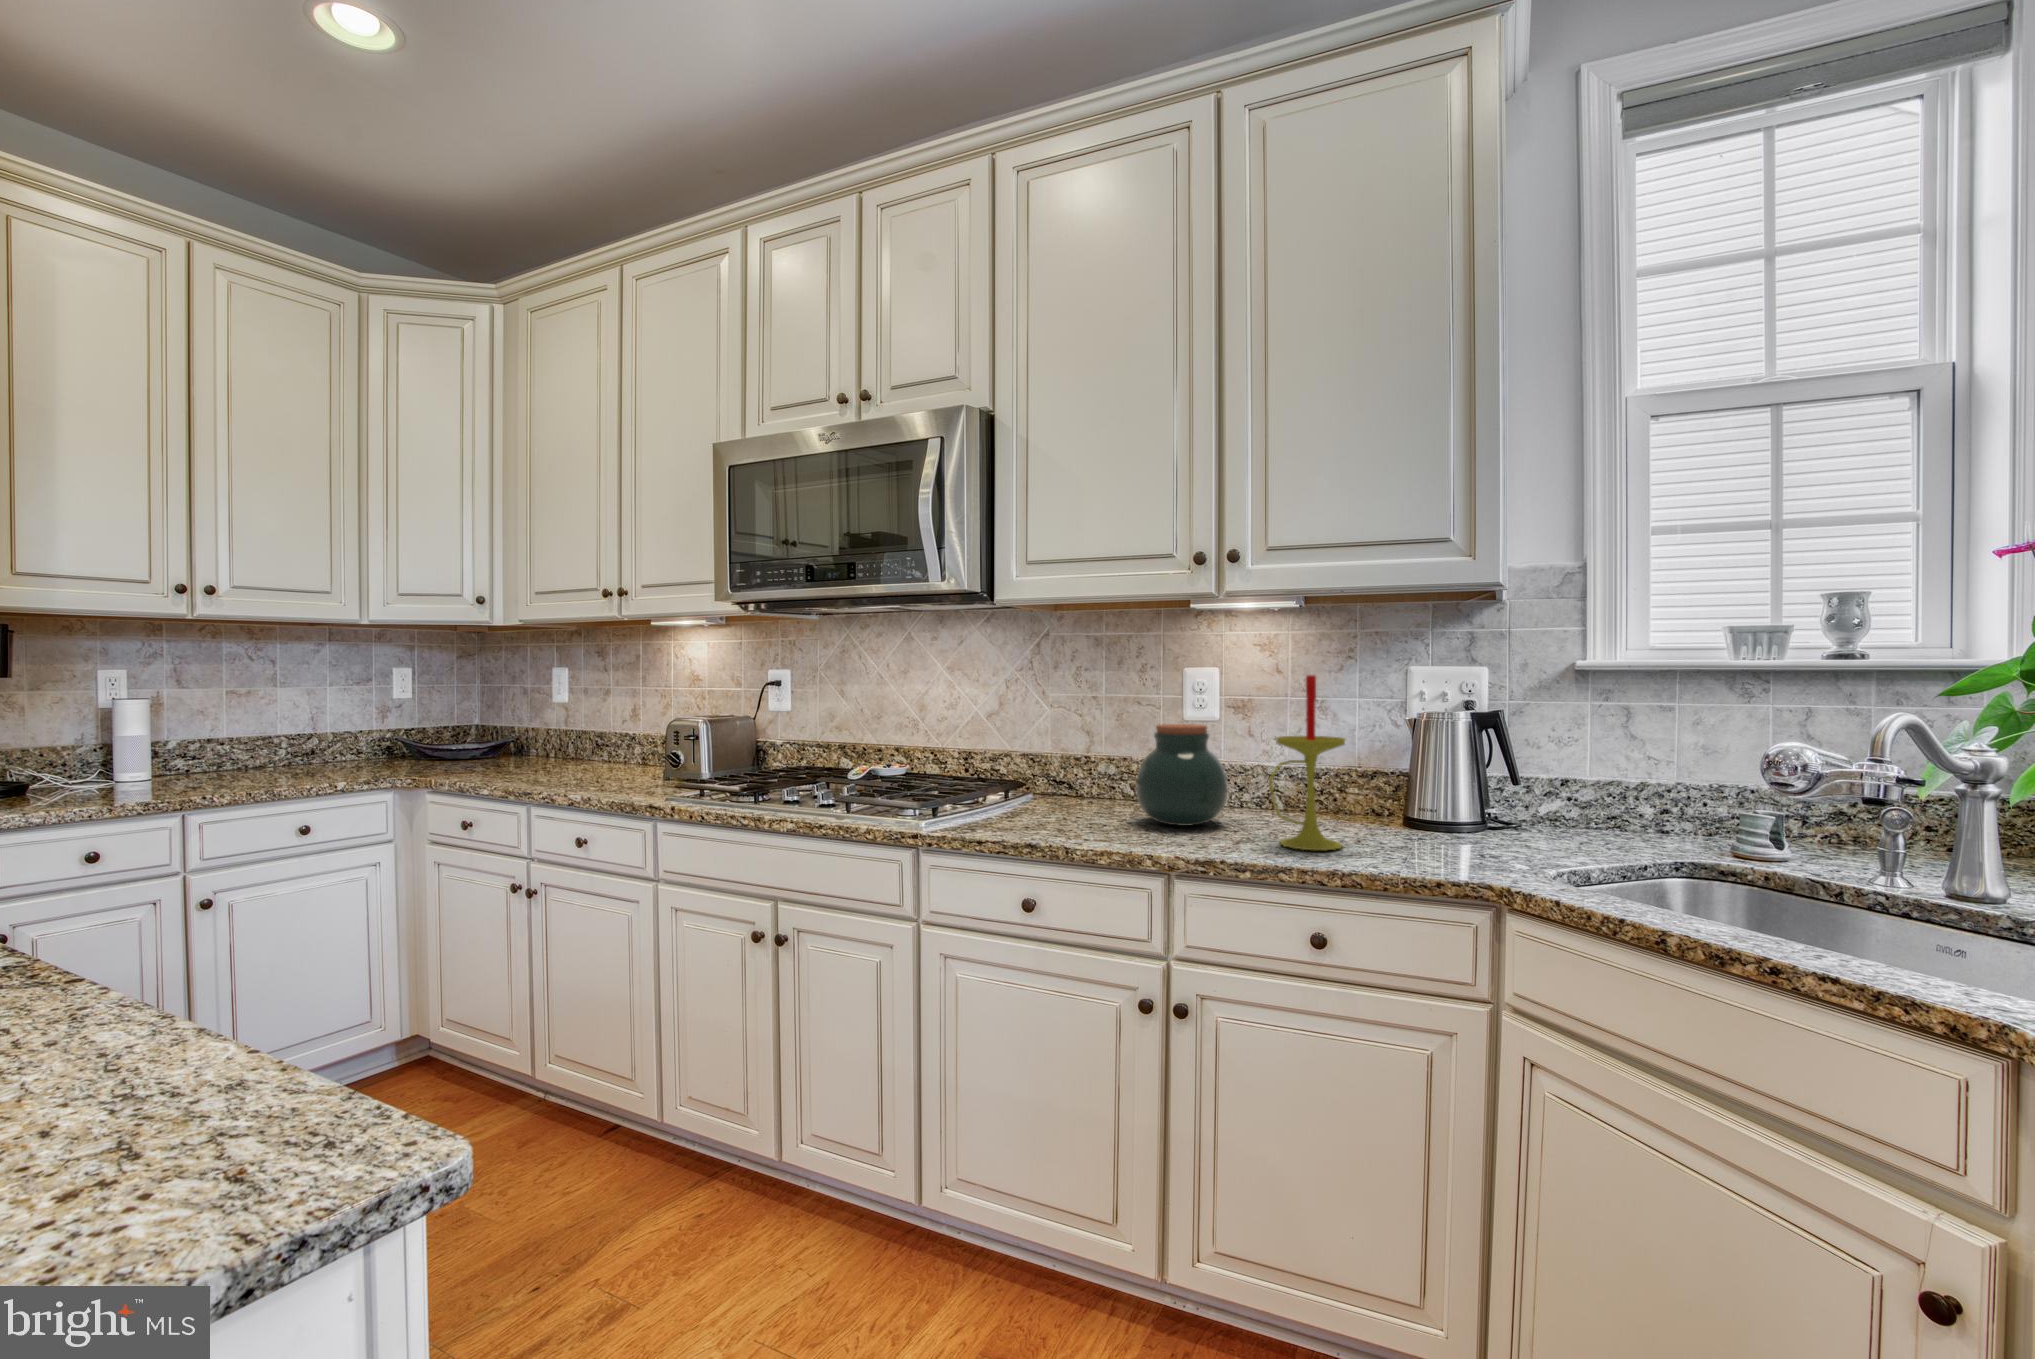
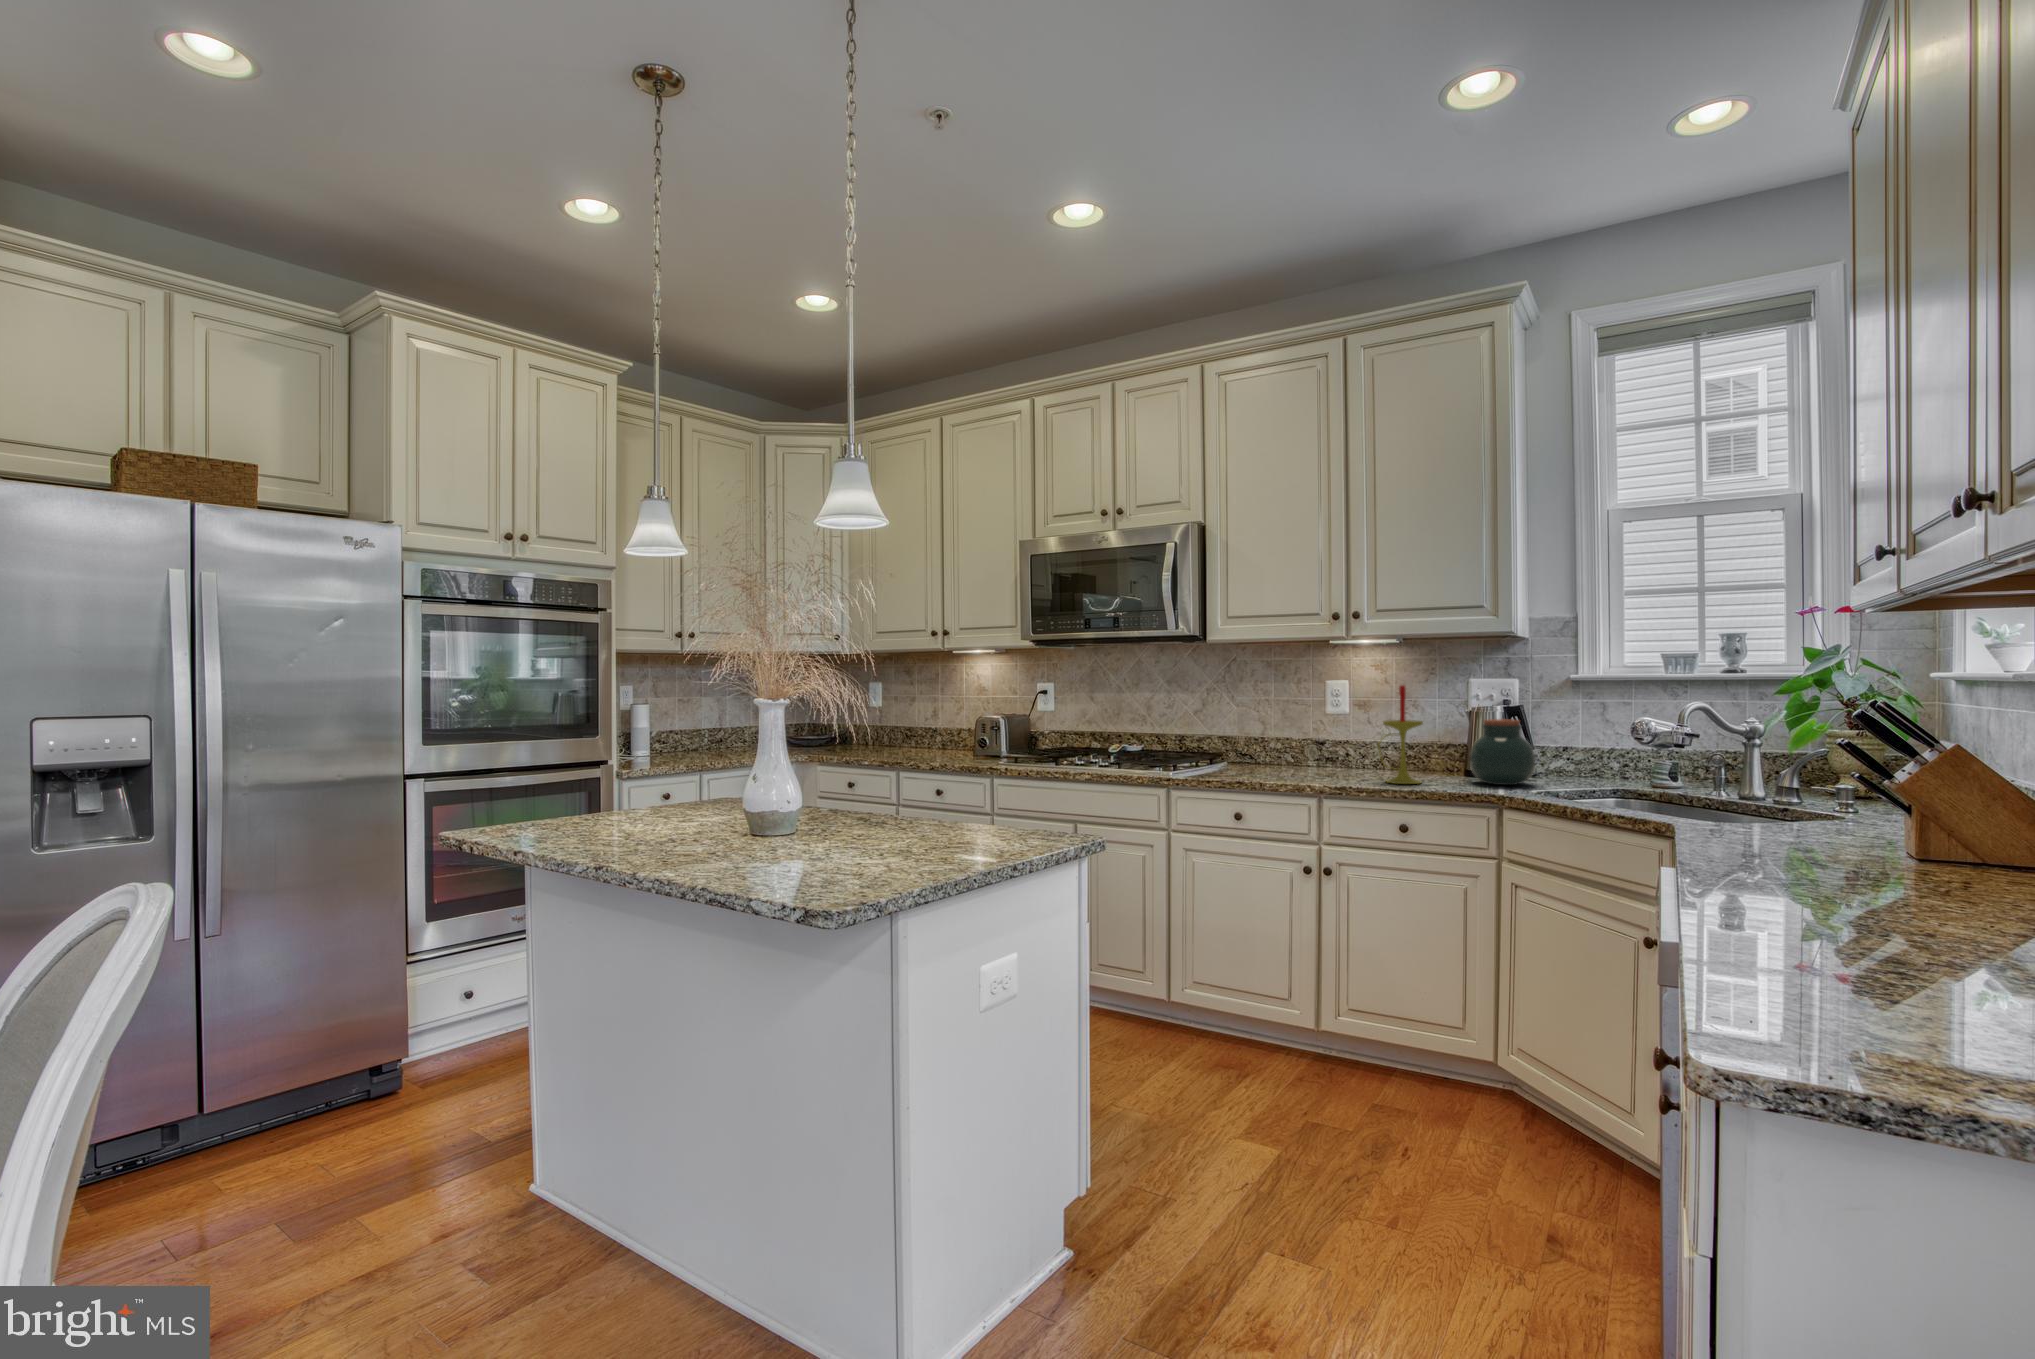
jar: present [1136,724,1227,826] -> present [1470,719,1535,785]

